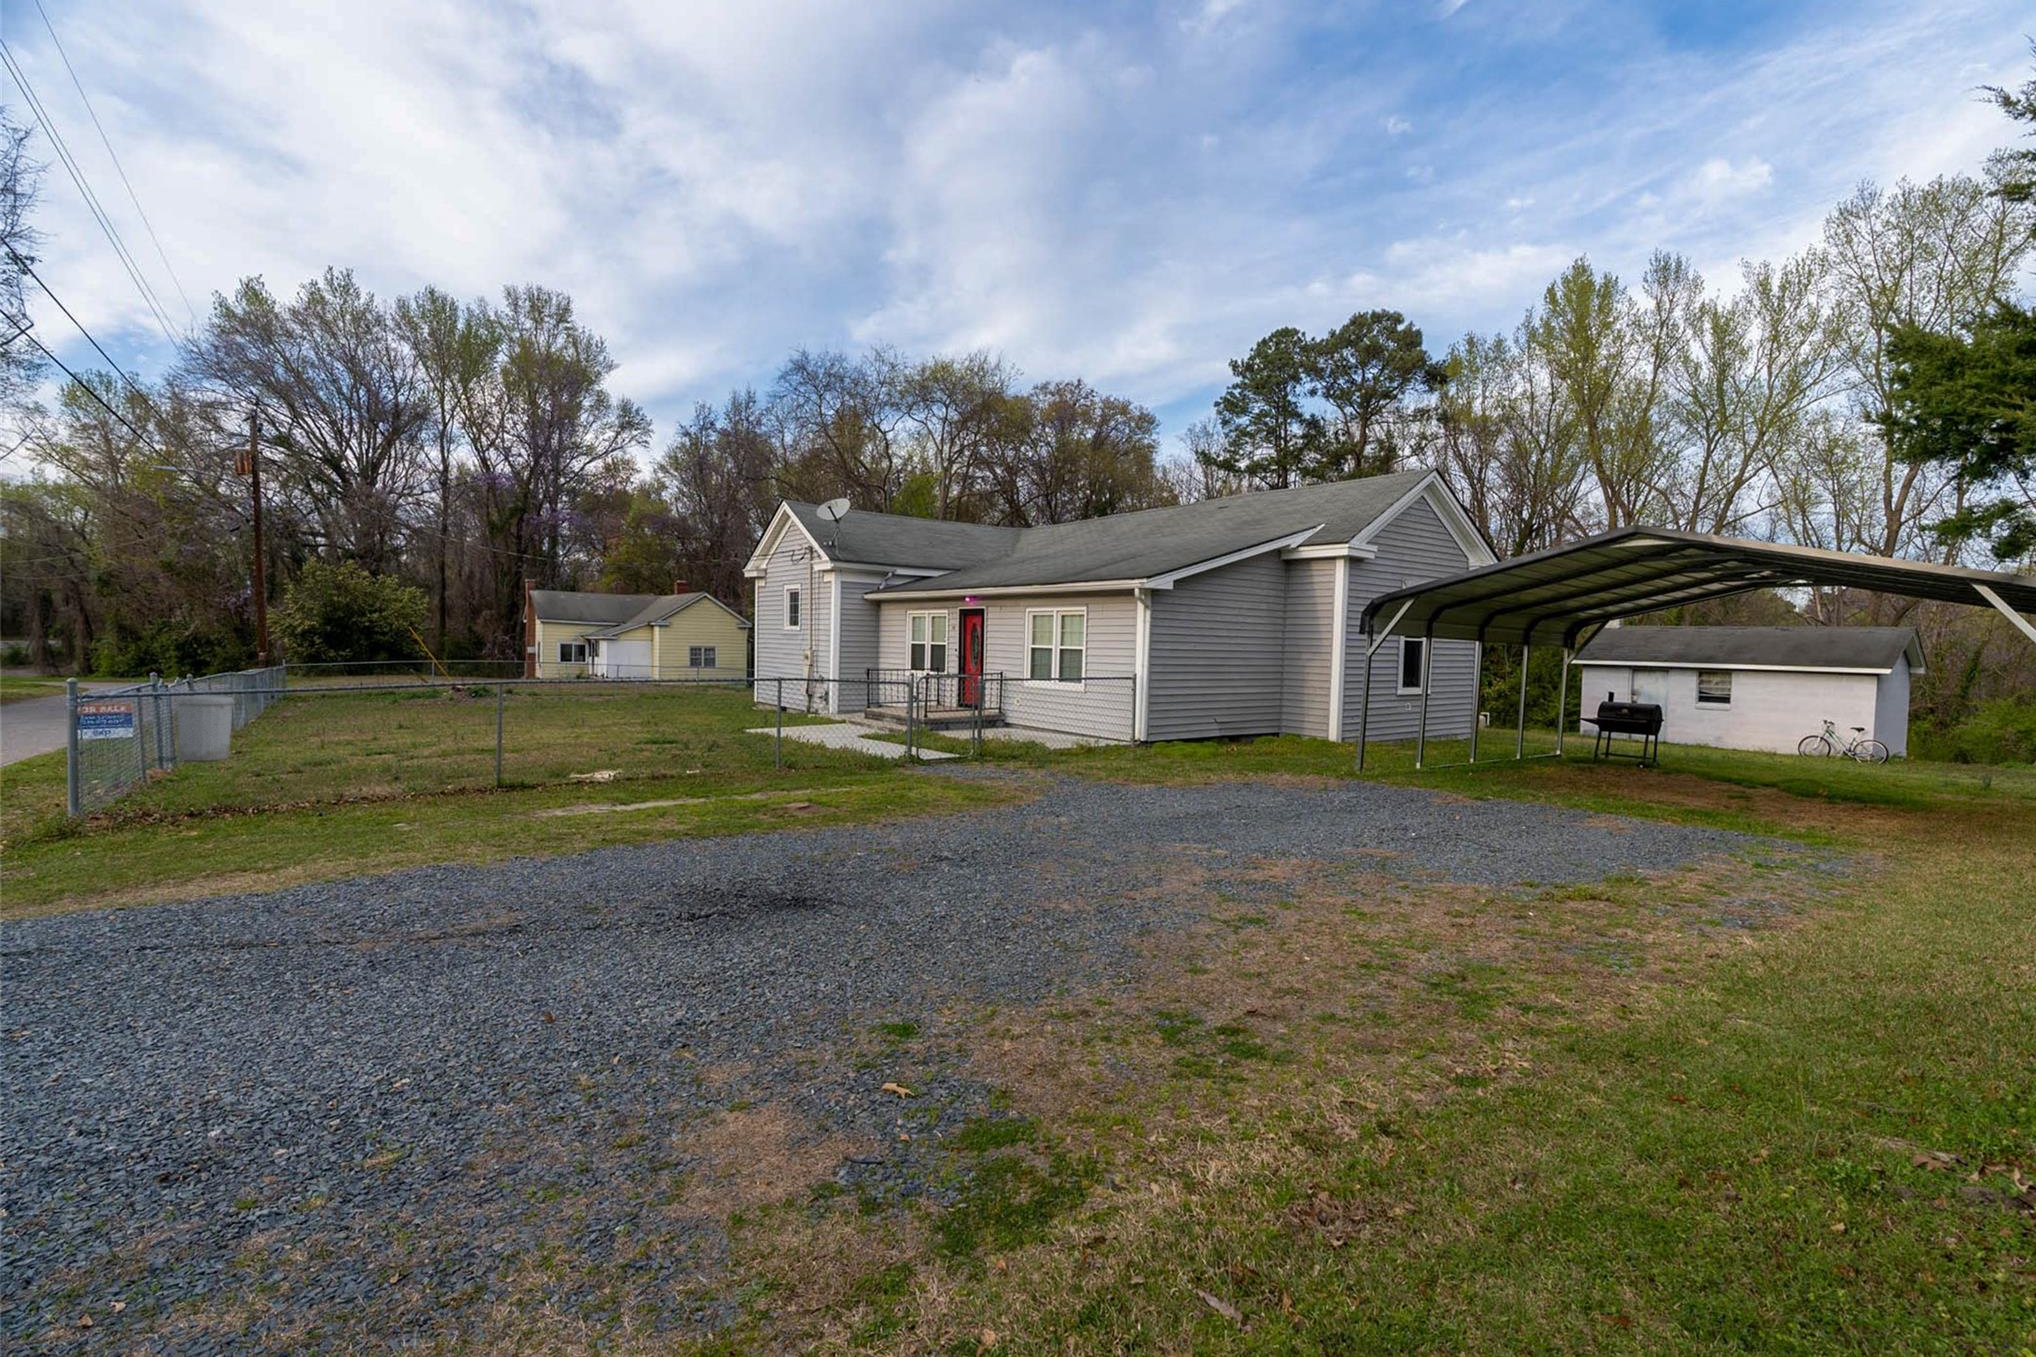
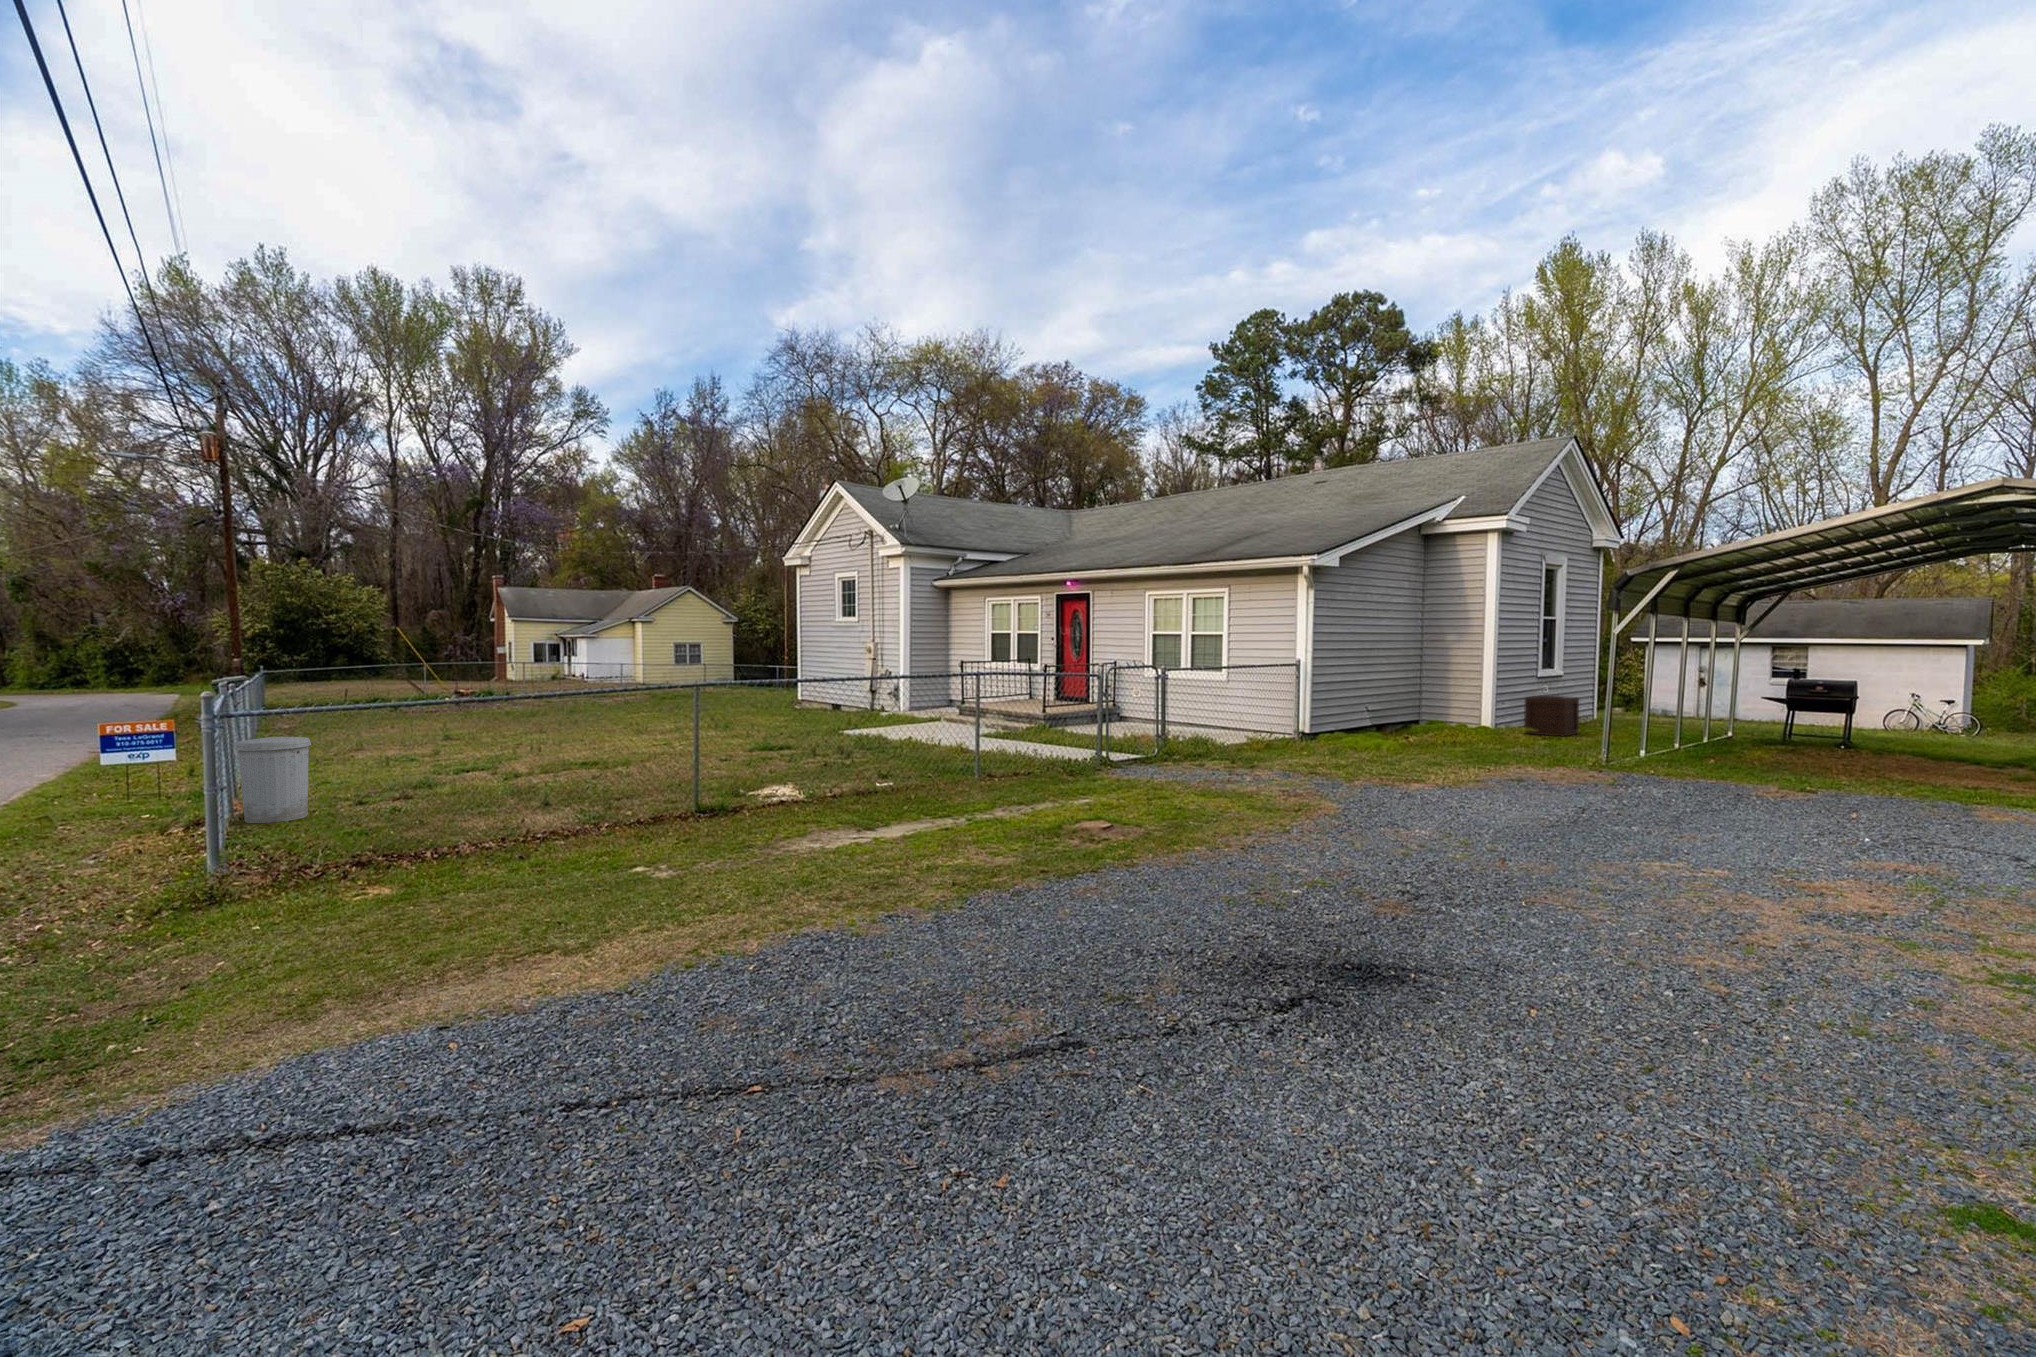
wooden crate: none [1381,720,1436,760] -> present [1524,696,1579,736]

